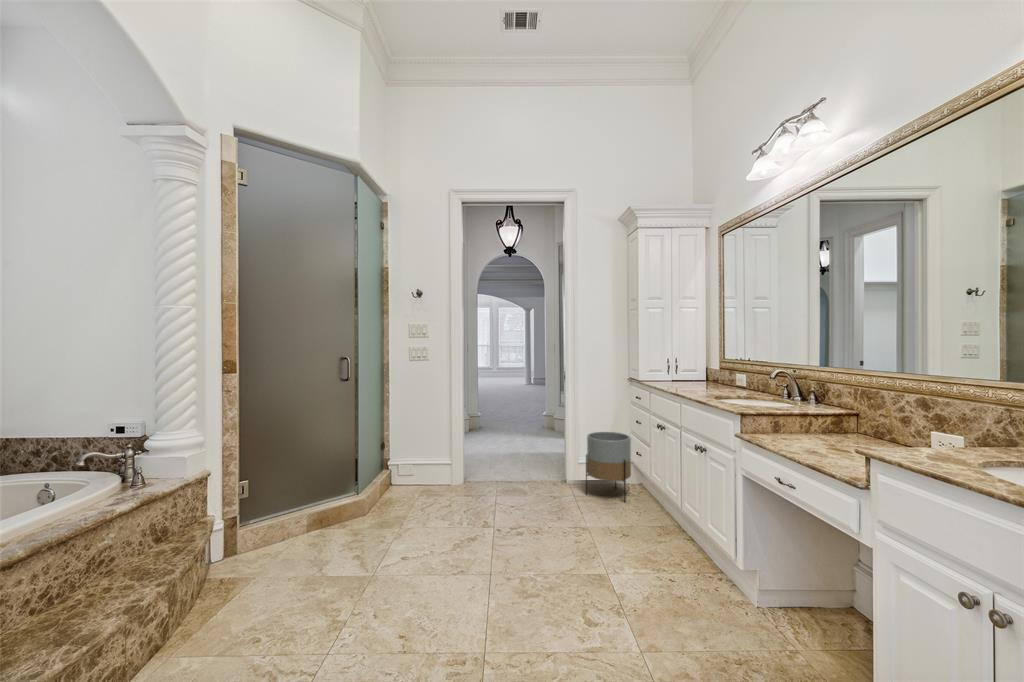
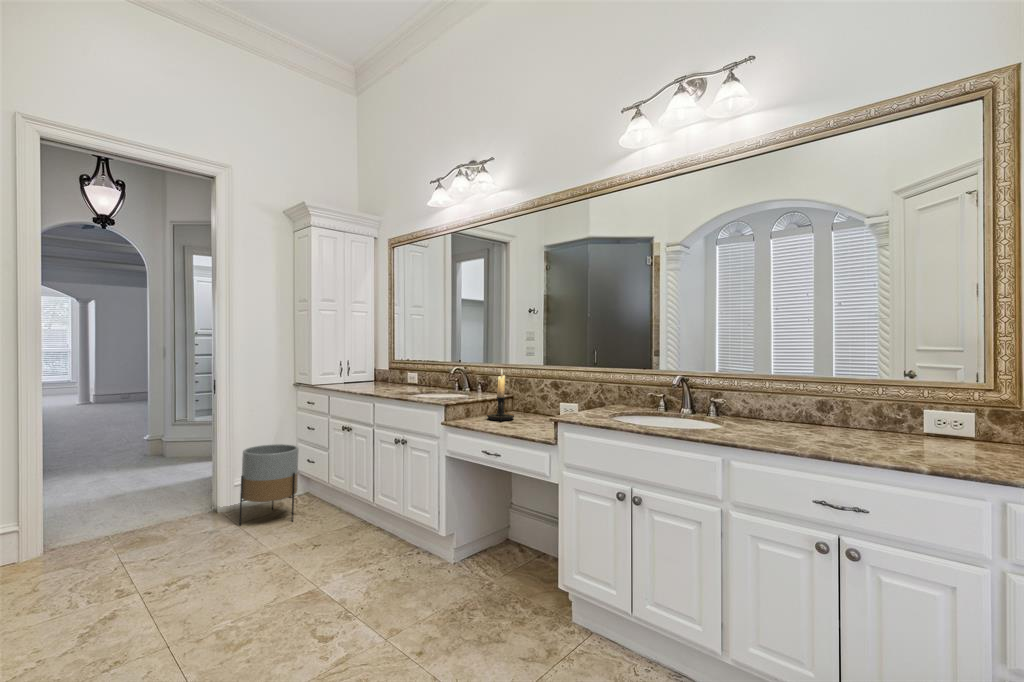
candle holder: none [795,376,838,446] -> present [487,369,514,421]

